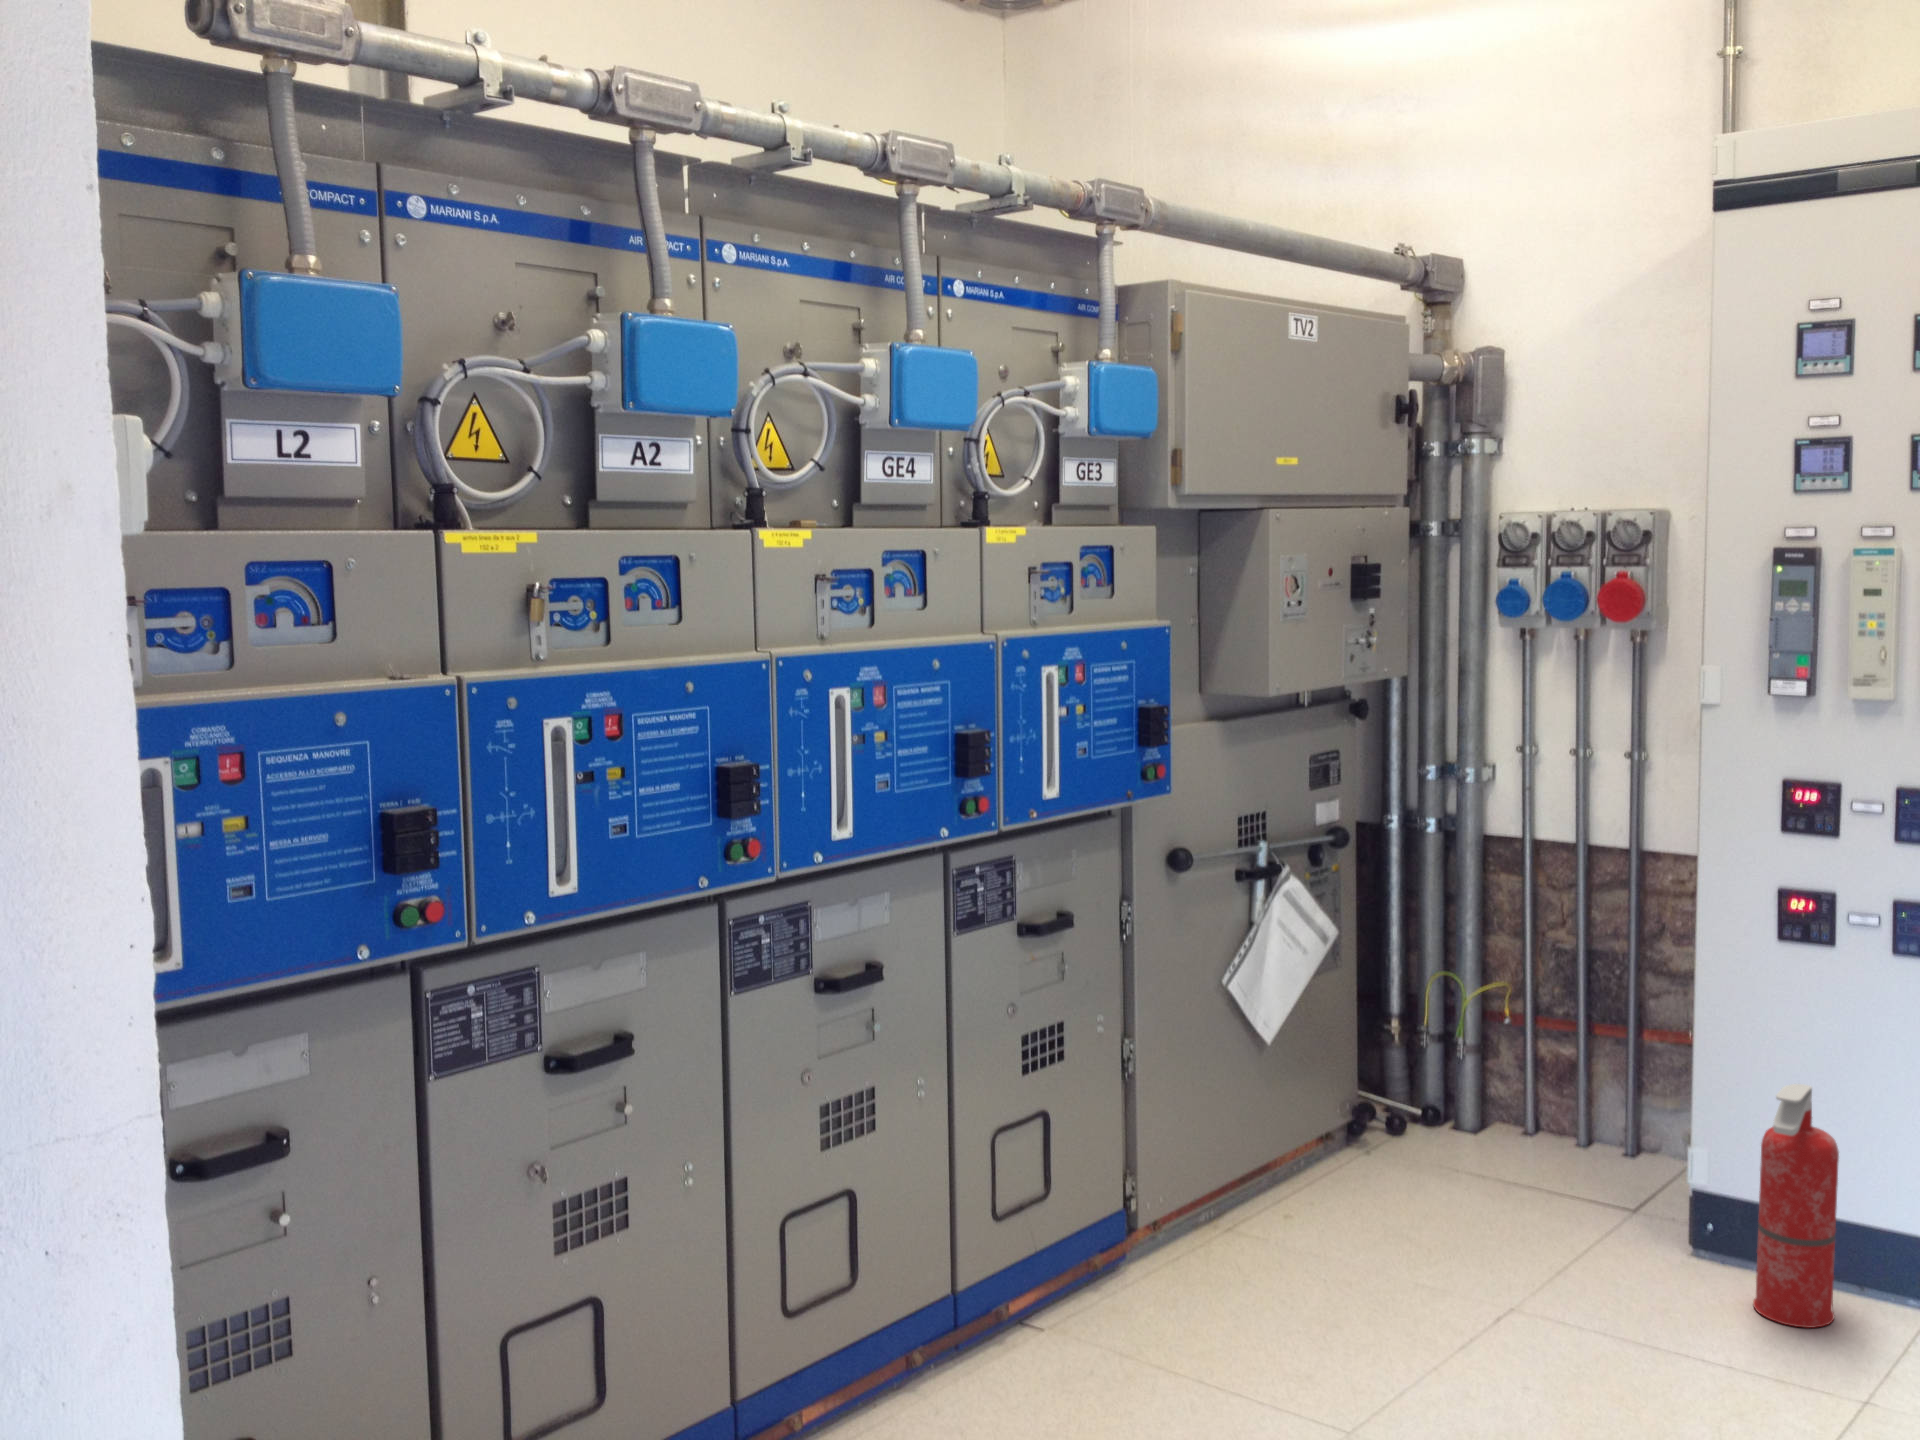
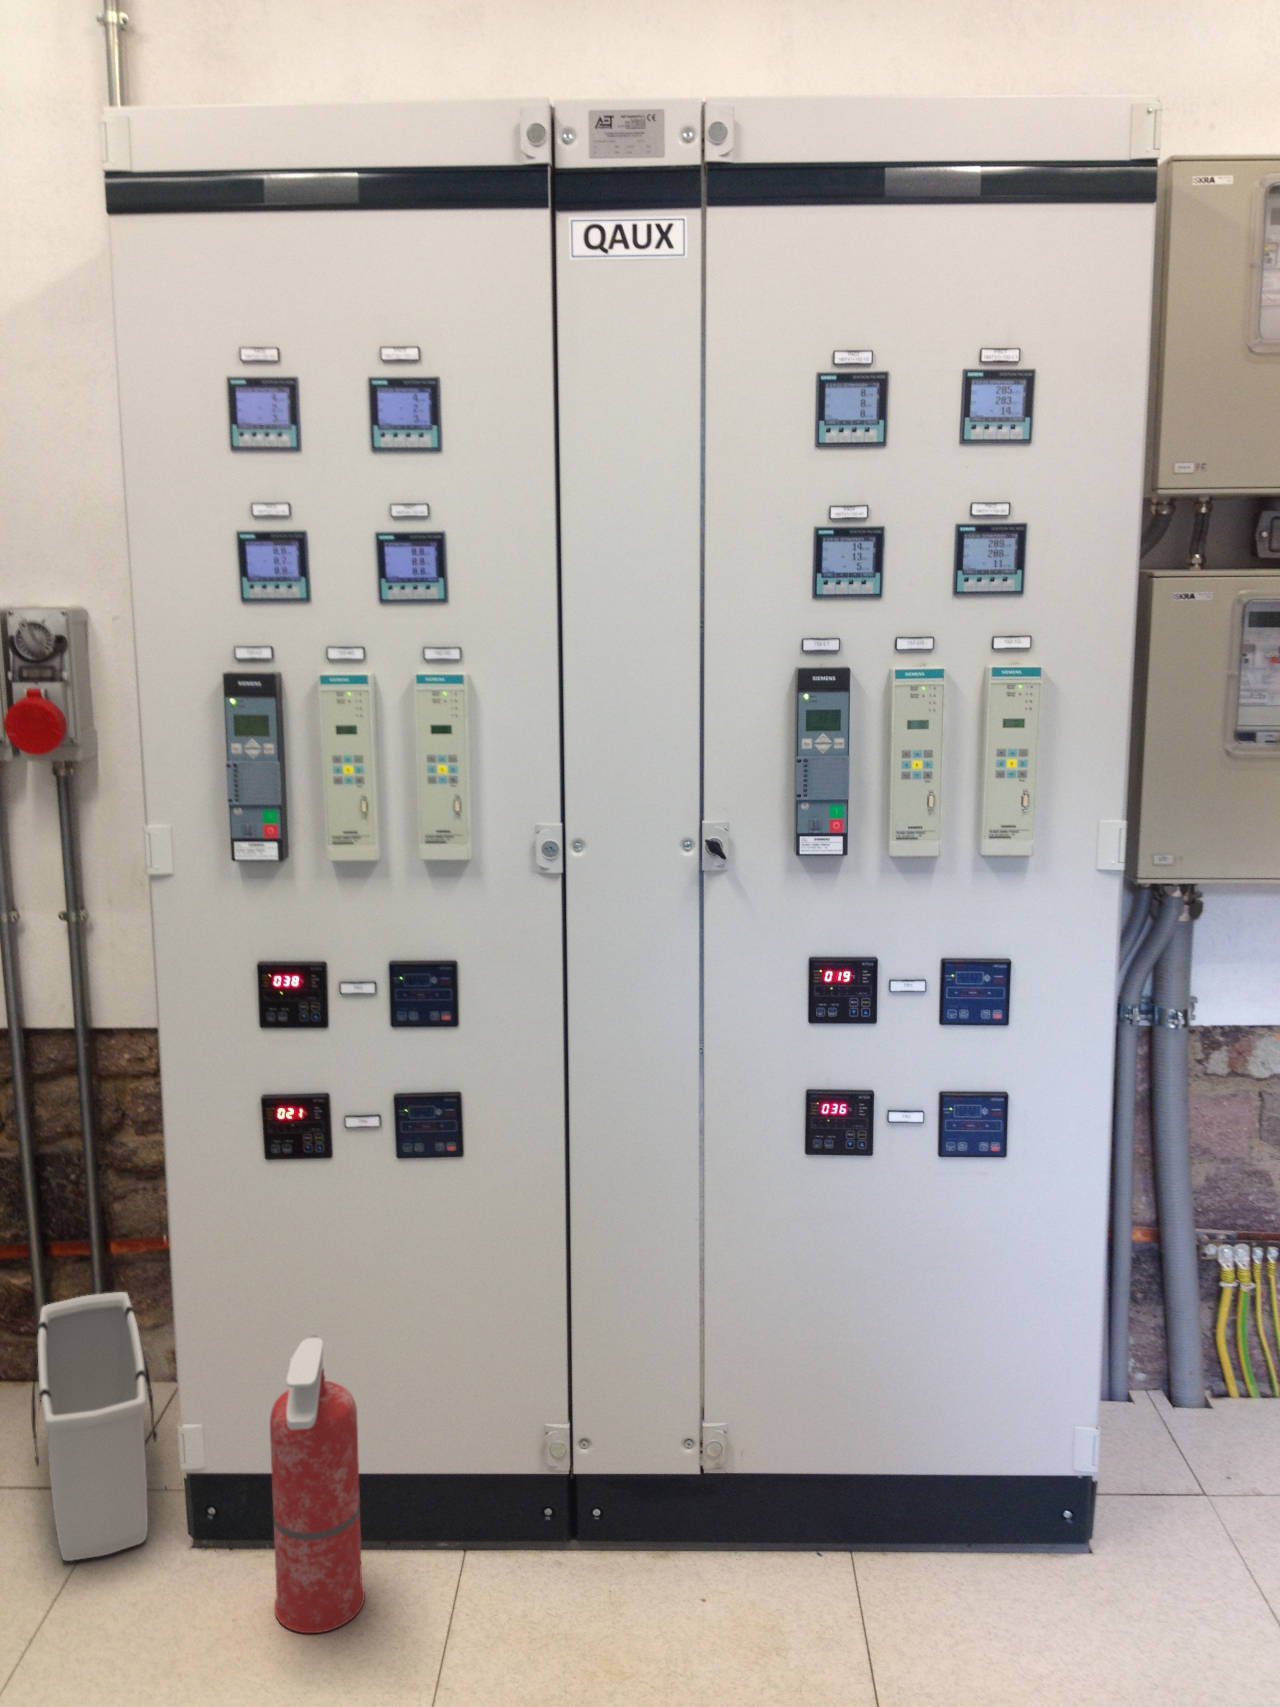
storage bin: none [1570,1060,1669,1242] -> present [31,1292,157,1561]

